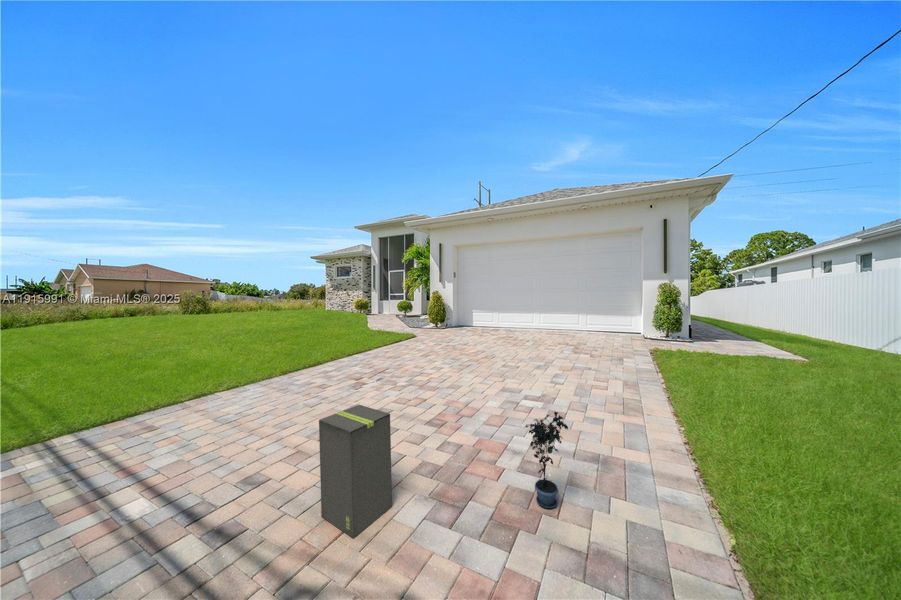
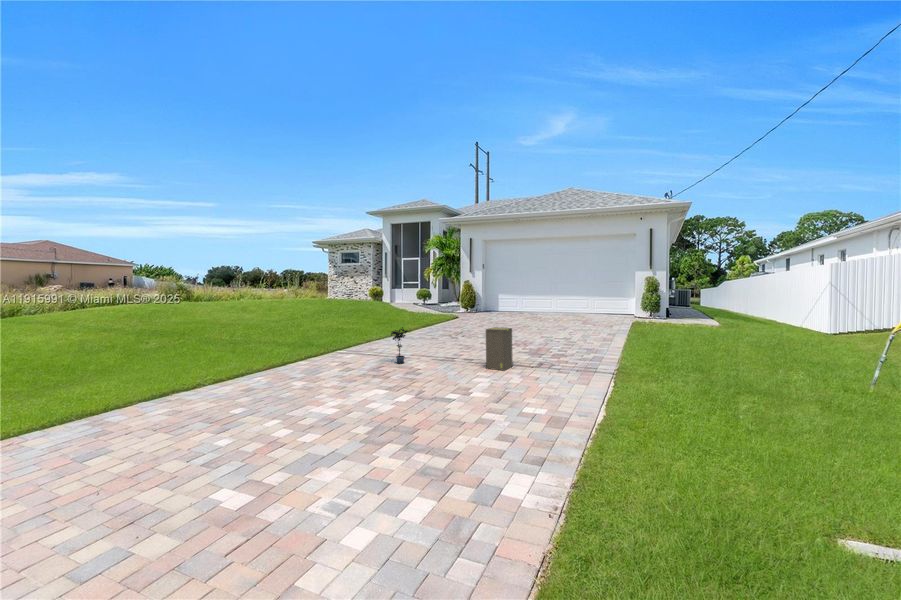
potted plant: present [525,412,568,508] -> present [391,327,408,364]

